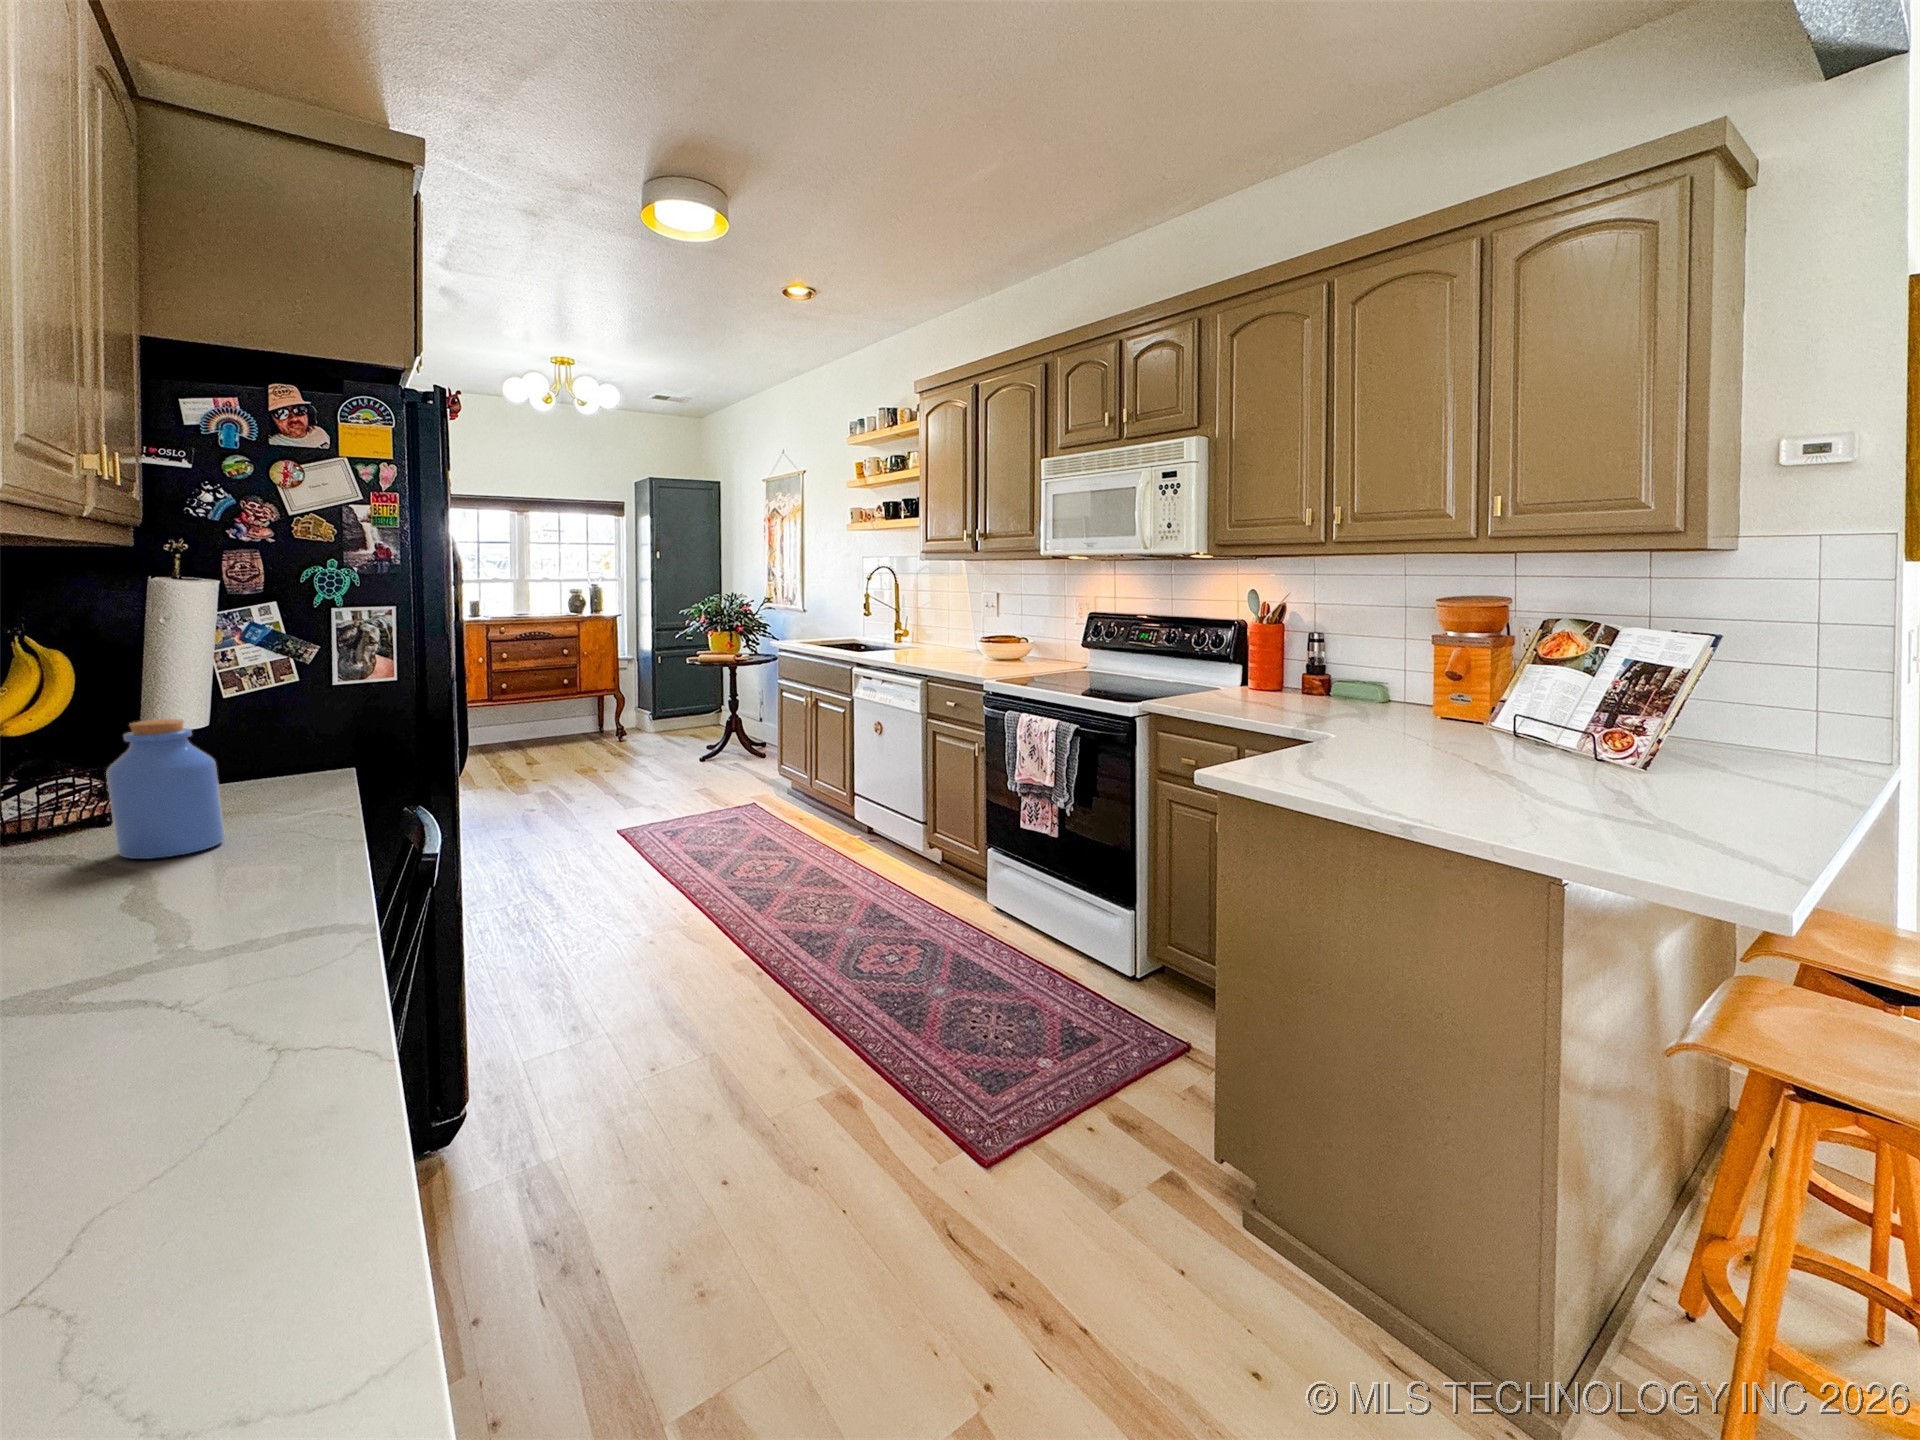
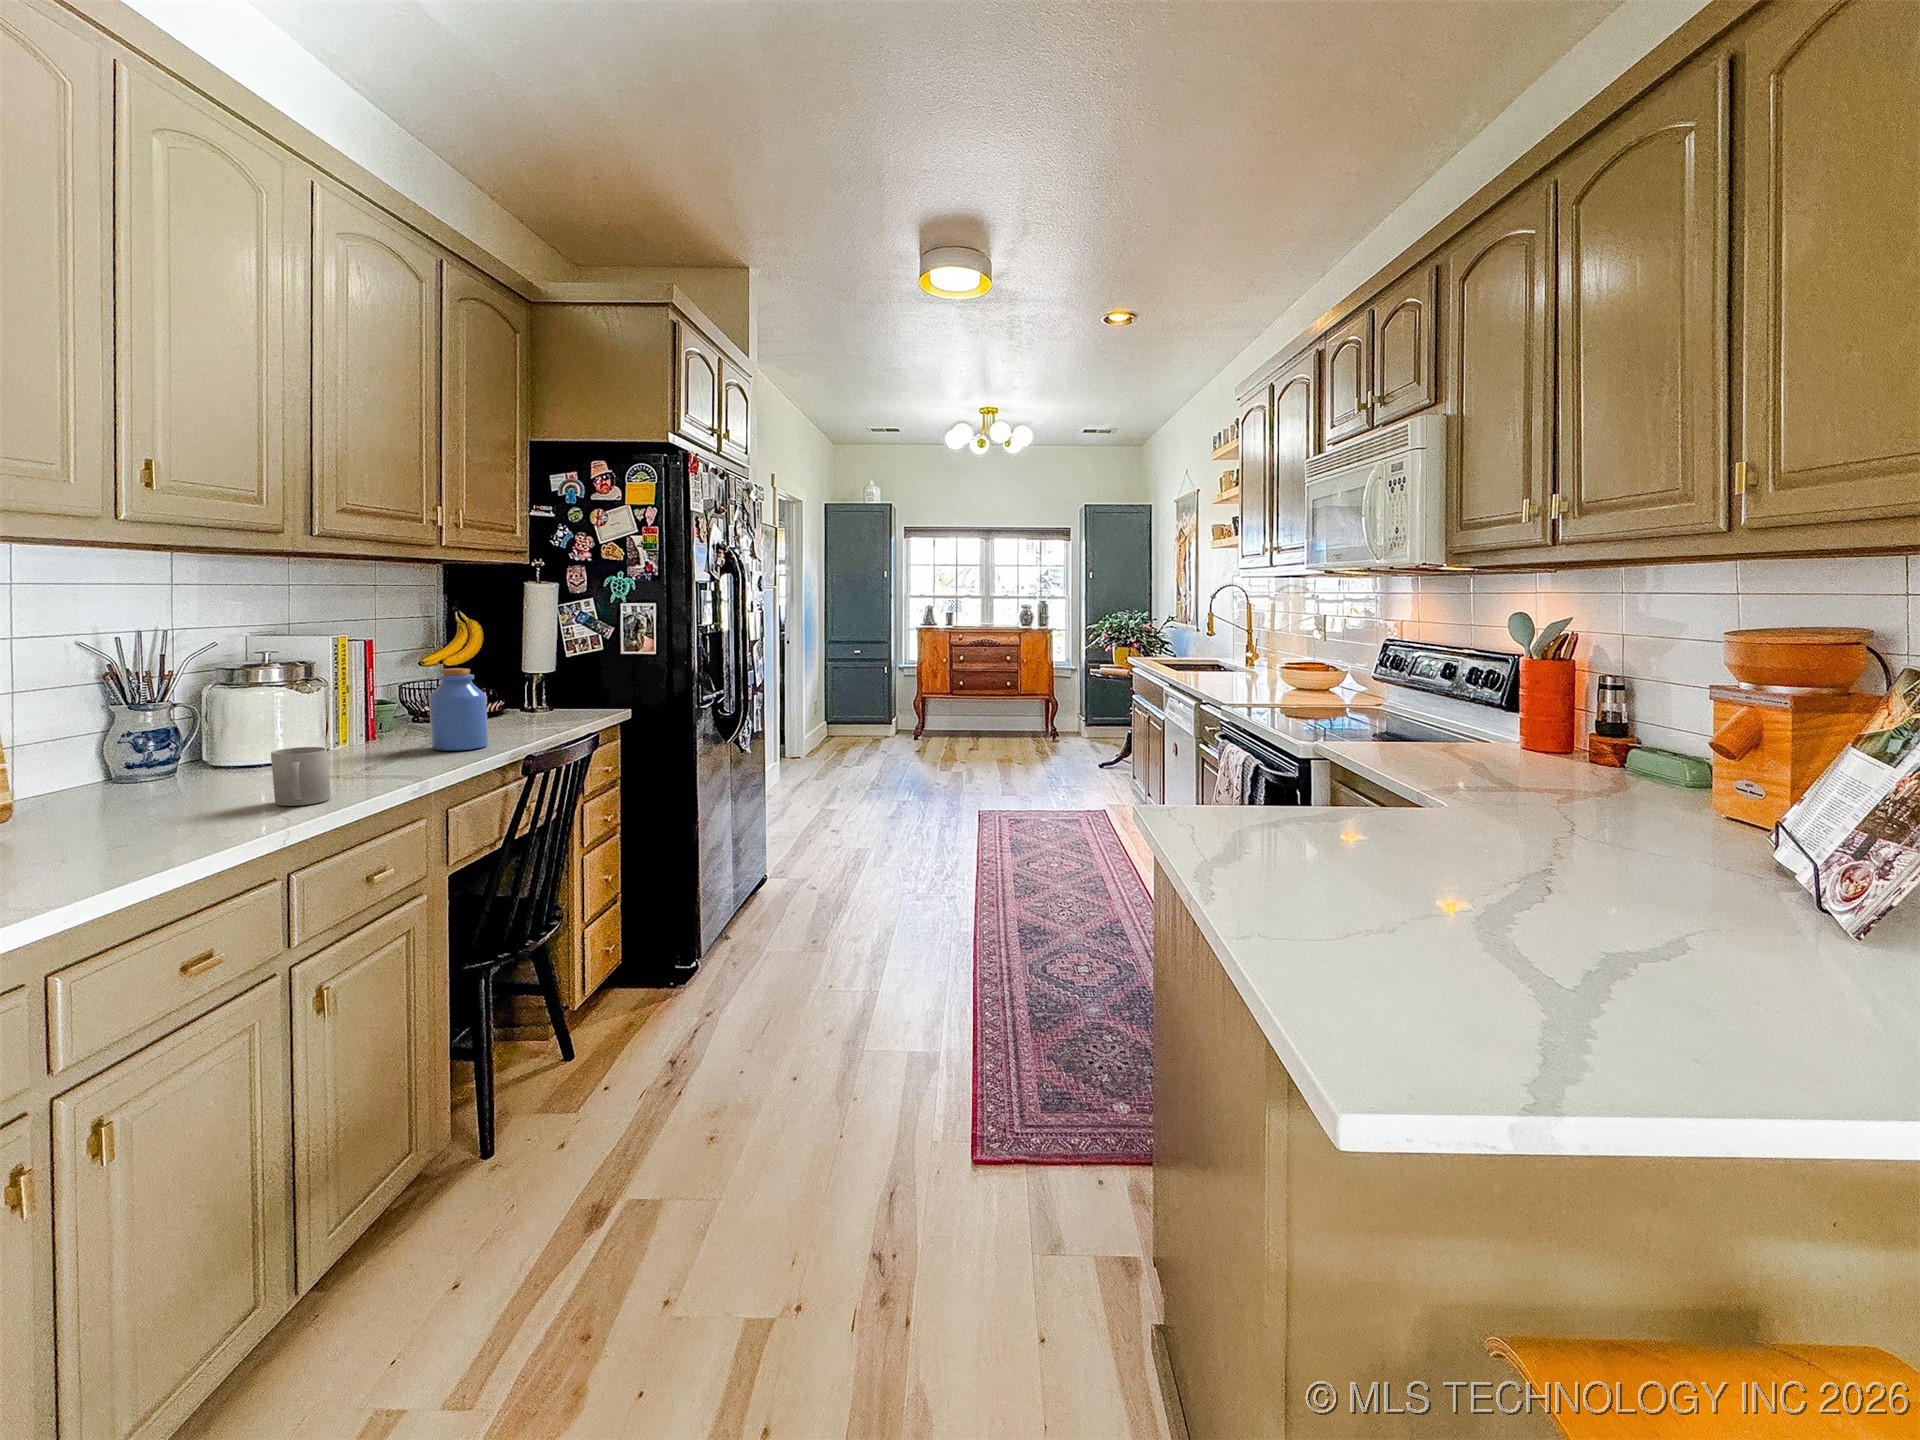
mug: none [75,878,195,995] -> present [271,747,331,806]

